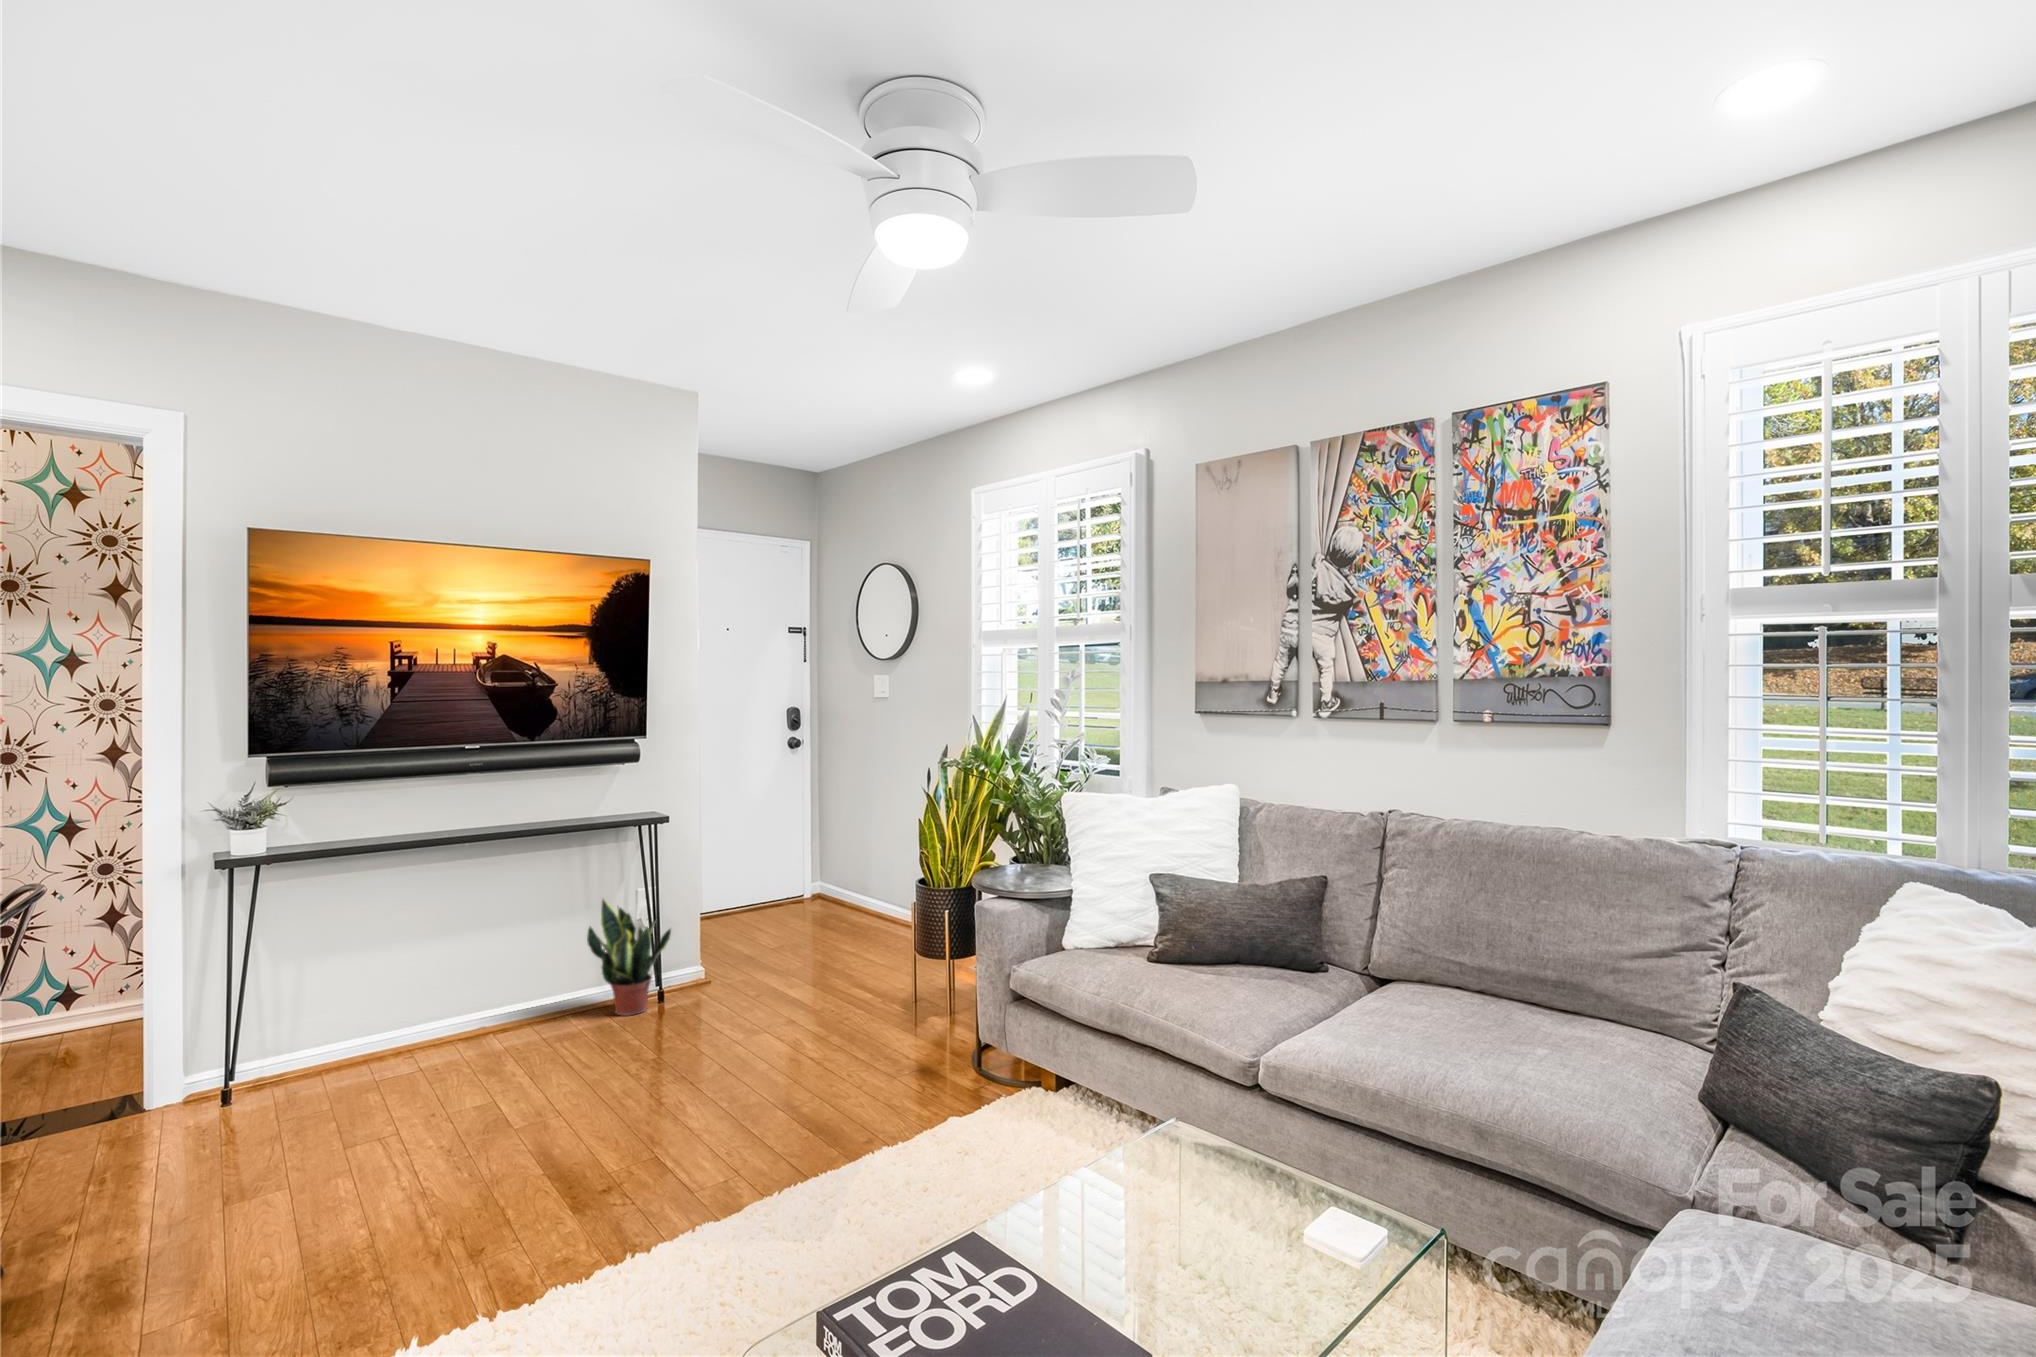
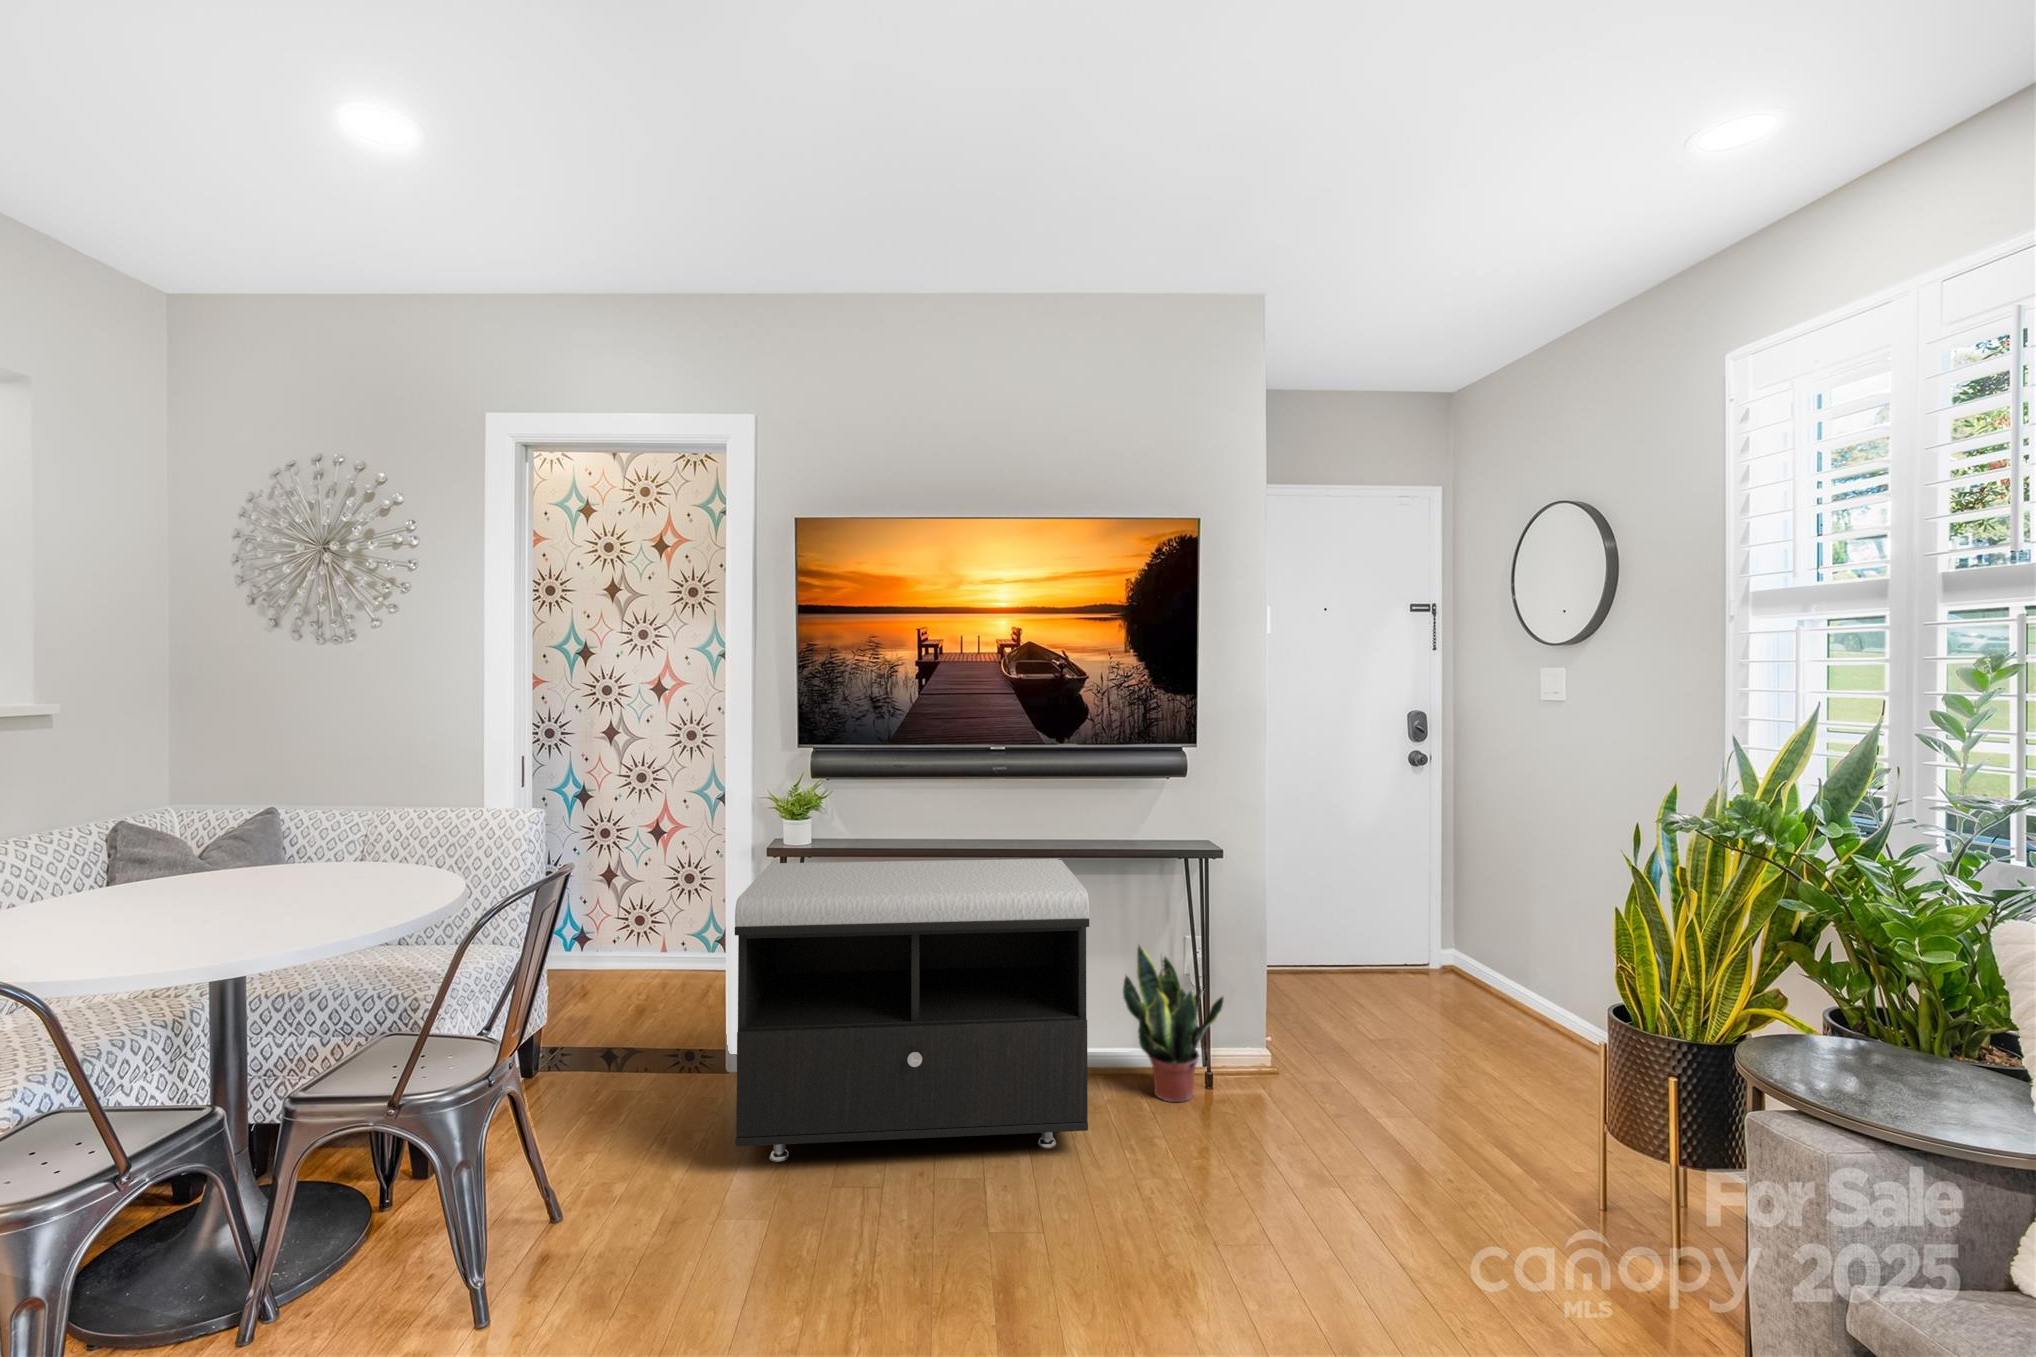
storage bench: none [218,838,582,1133] -> present [735,859,1089,1162]

